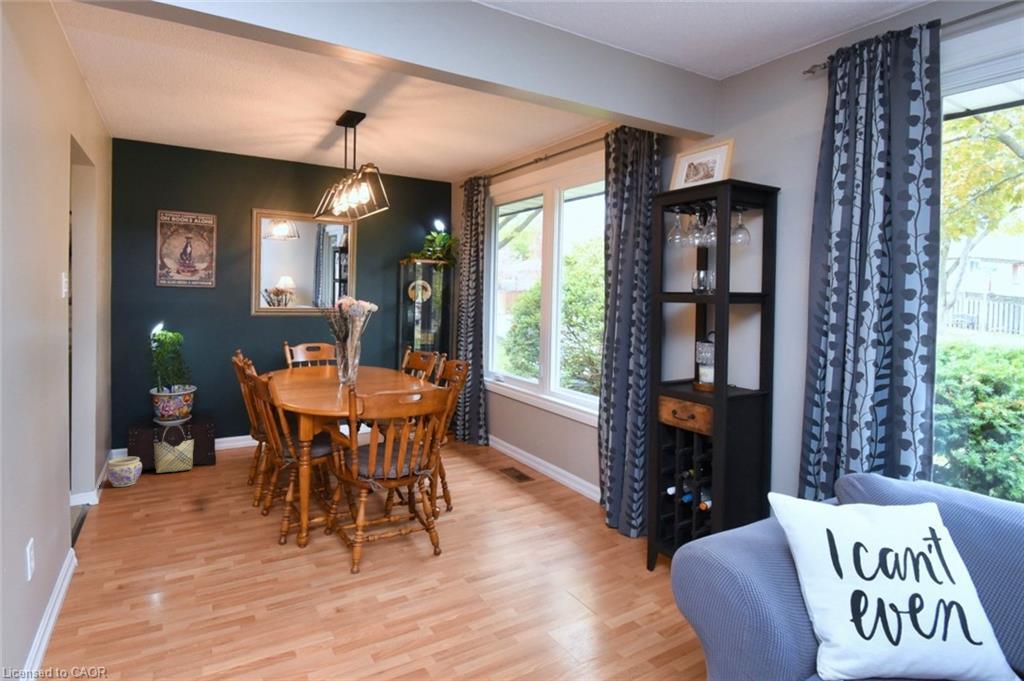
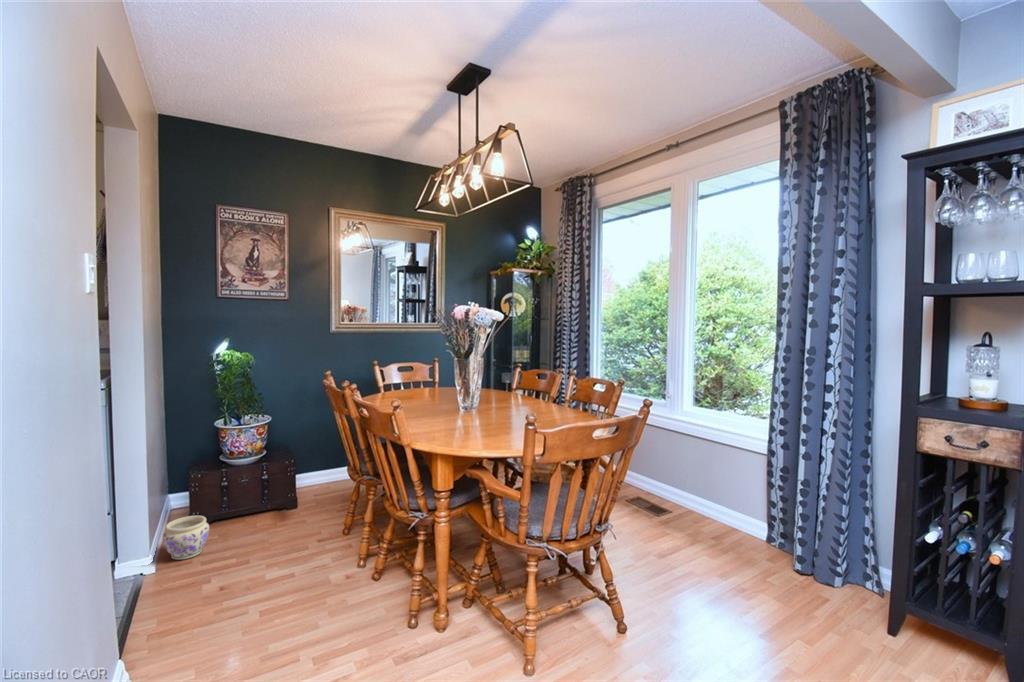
woven basket: present [154,423,194,473] -> none [221,466,271,532]

